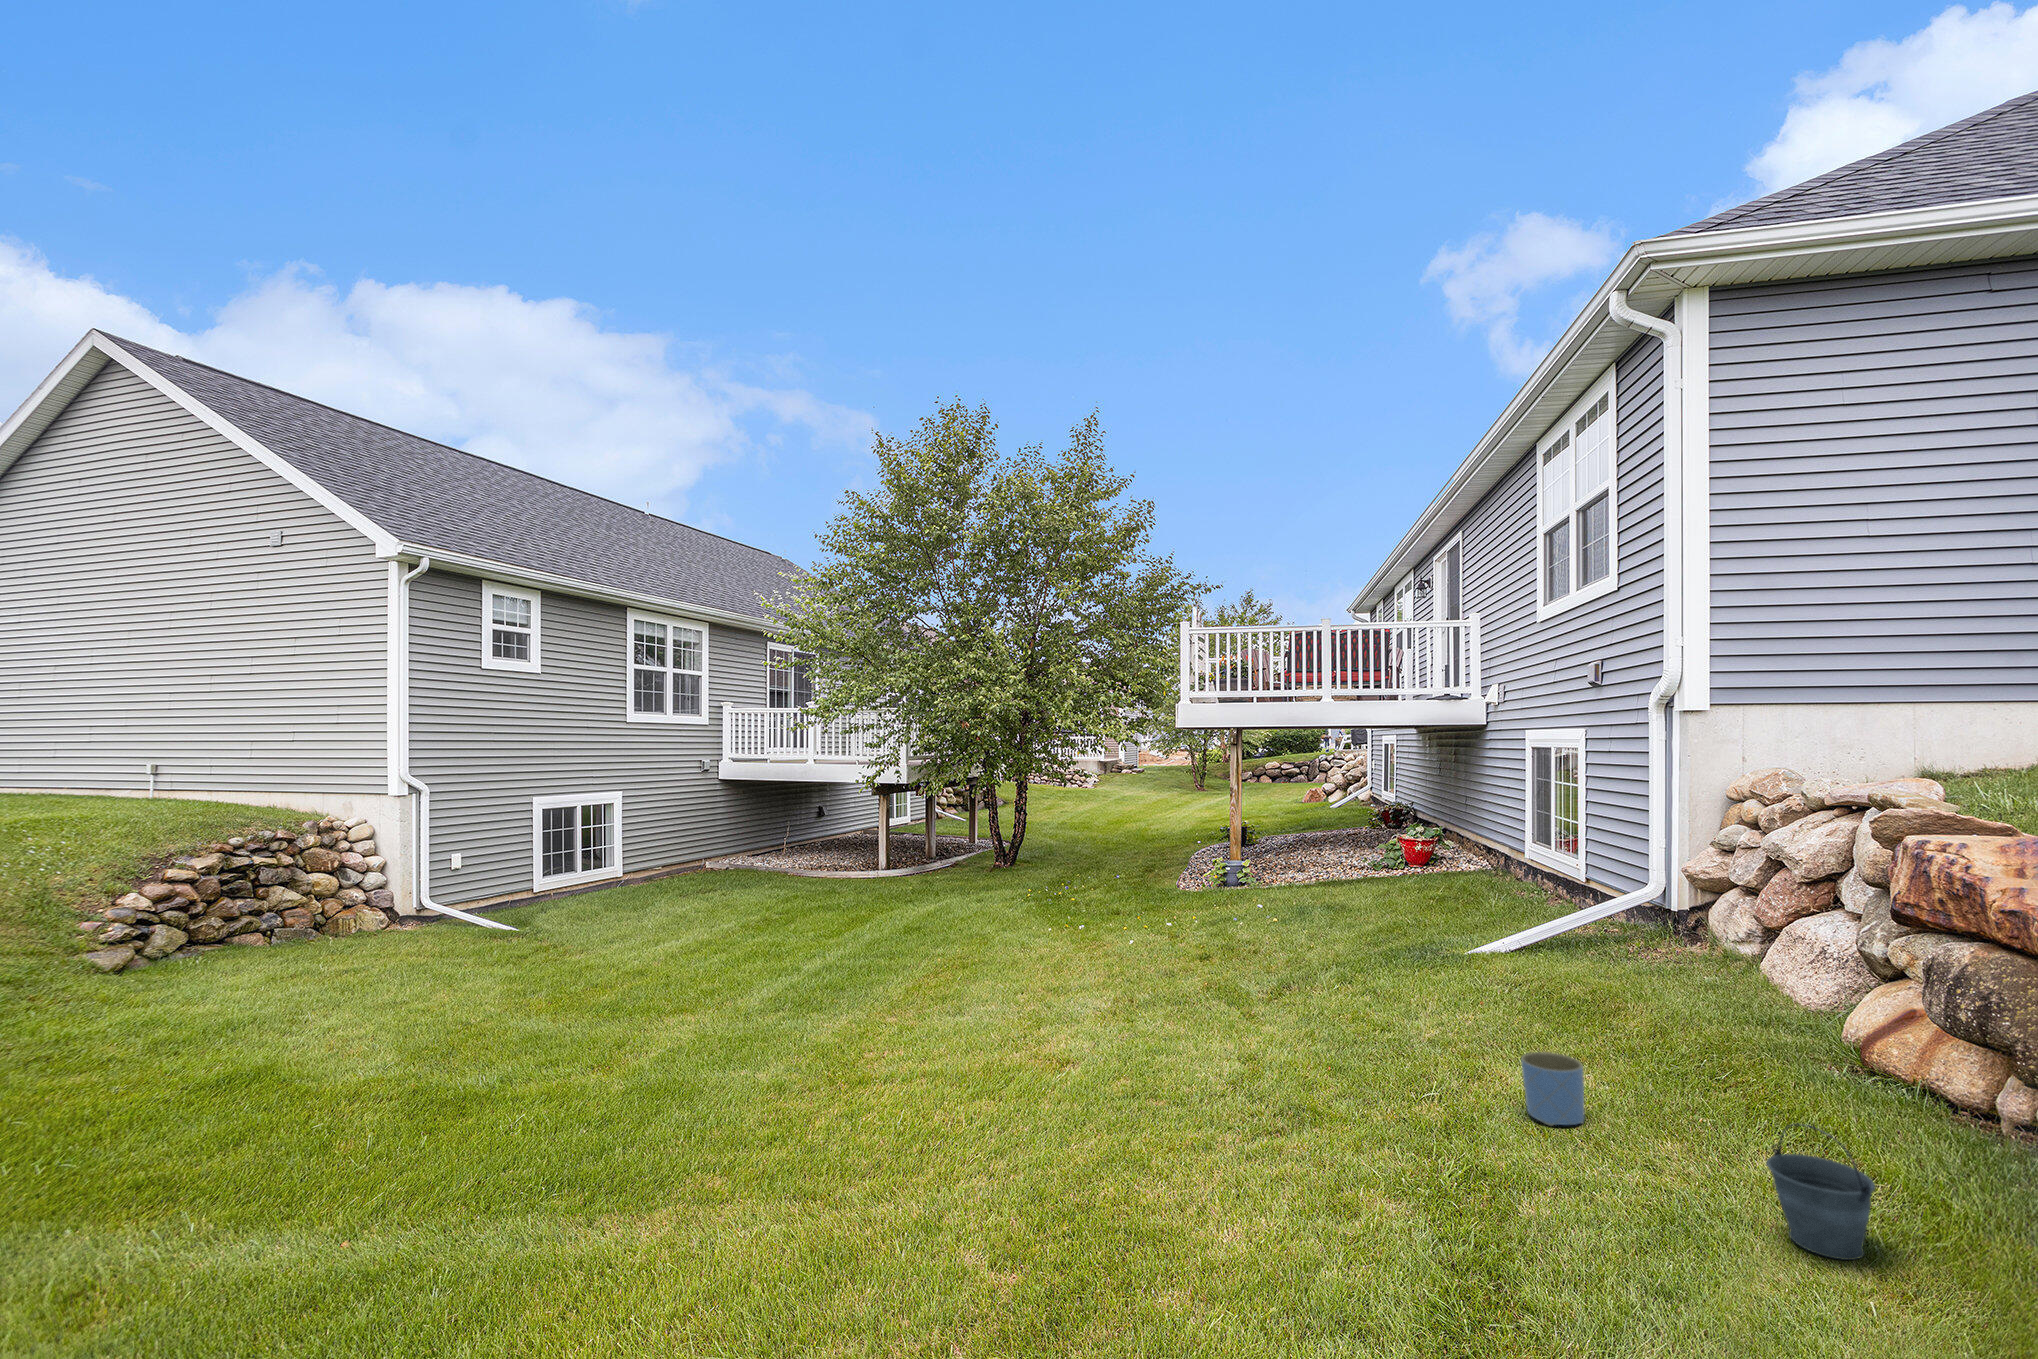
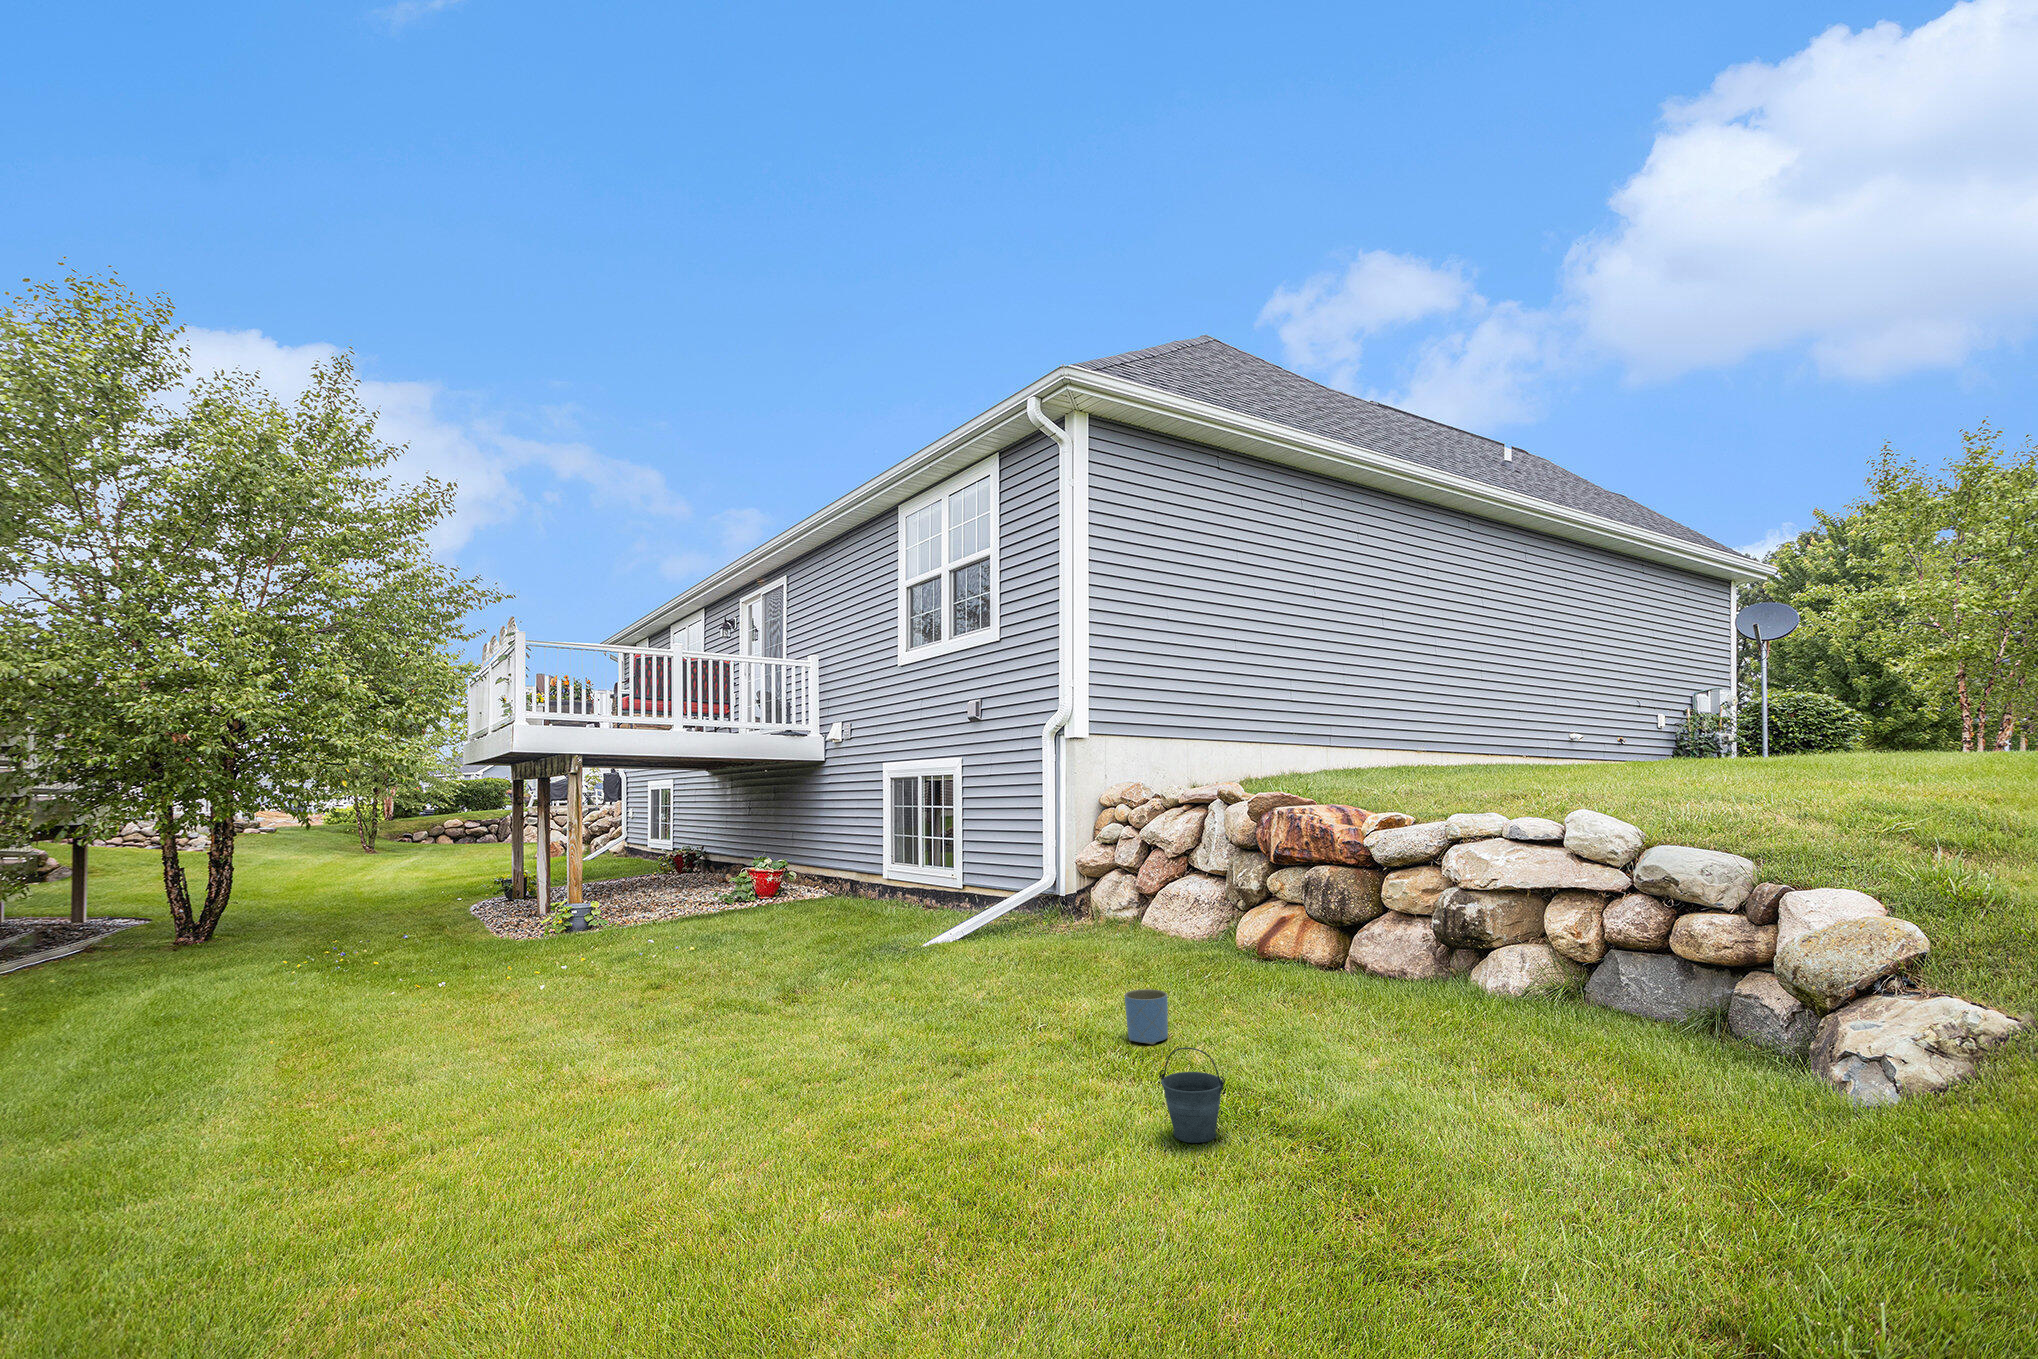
bucket: present [1767,1124,1875,1260] -> present [1159,1047,1225,1143]

